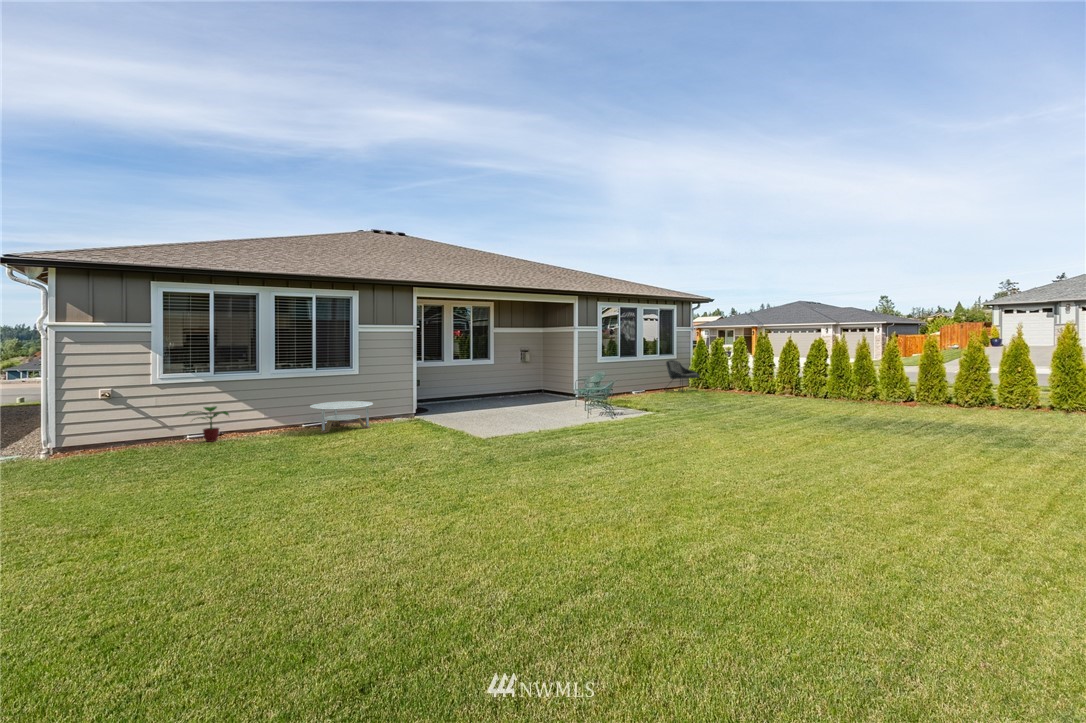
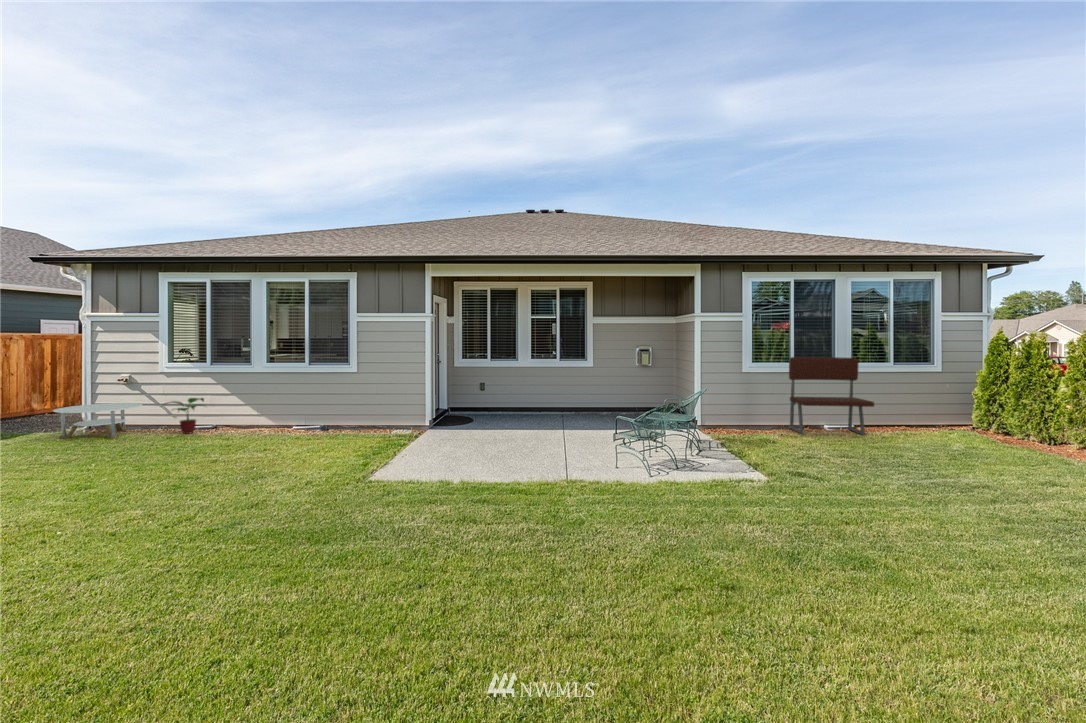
bench: none [624,352,666,396] -> present [789,357,874,435]
lounge chair: present [666,360,699,392] -> none [890,374,971,437]
round table: present [310,401,373,433] -> present [53,403,143,439]

